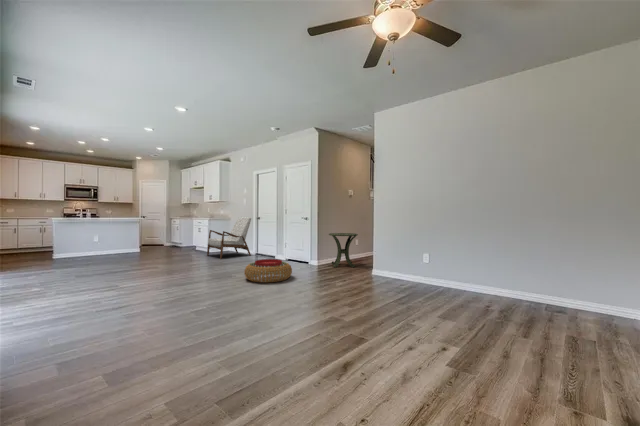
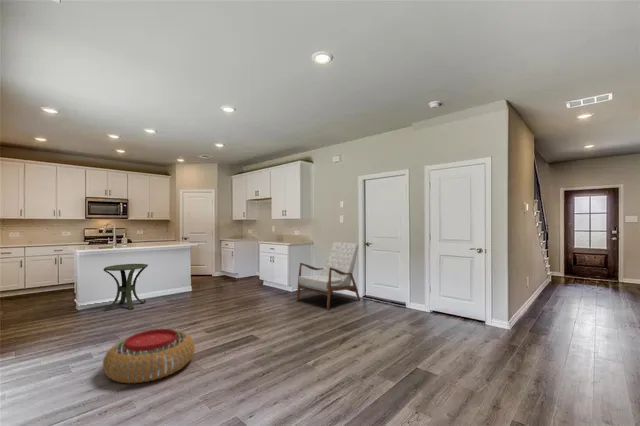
side table: present [329,233,358,267] -> present [104,264,148,310]
pouf: present [244,259,292,283] -> present [103,329,195,383]

